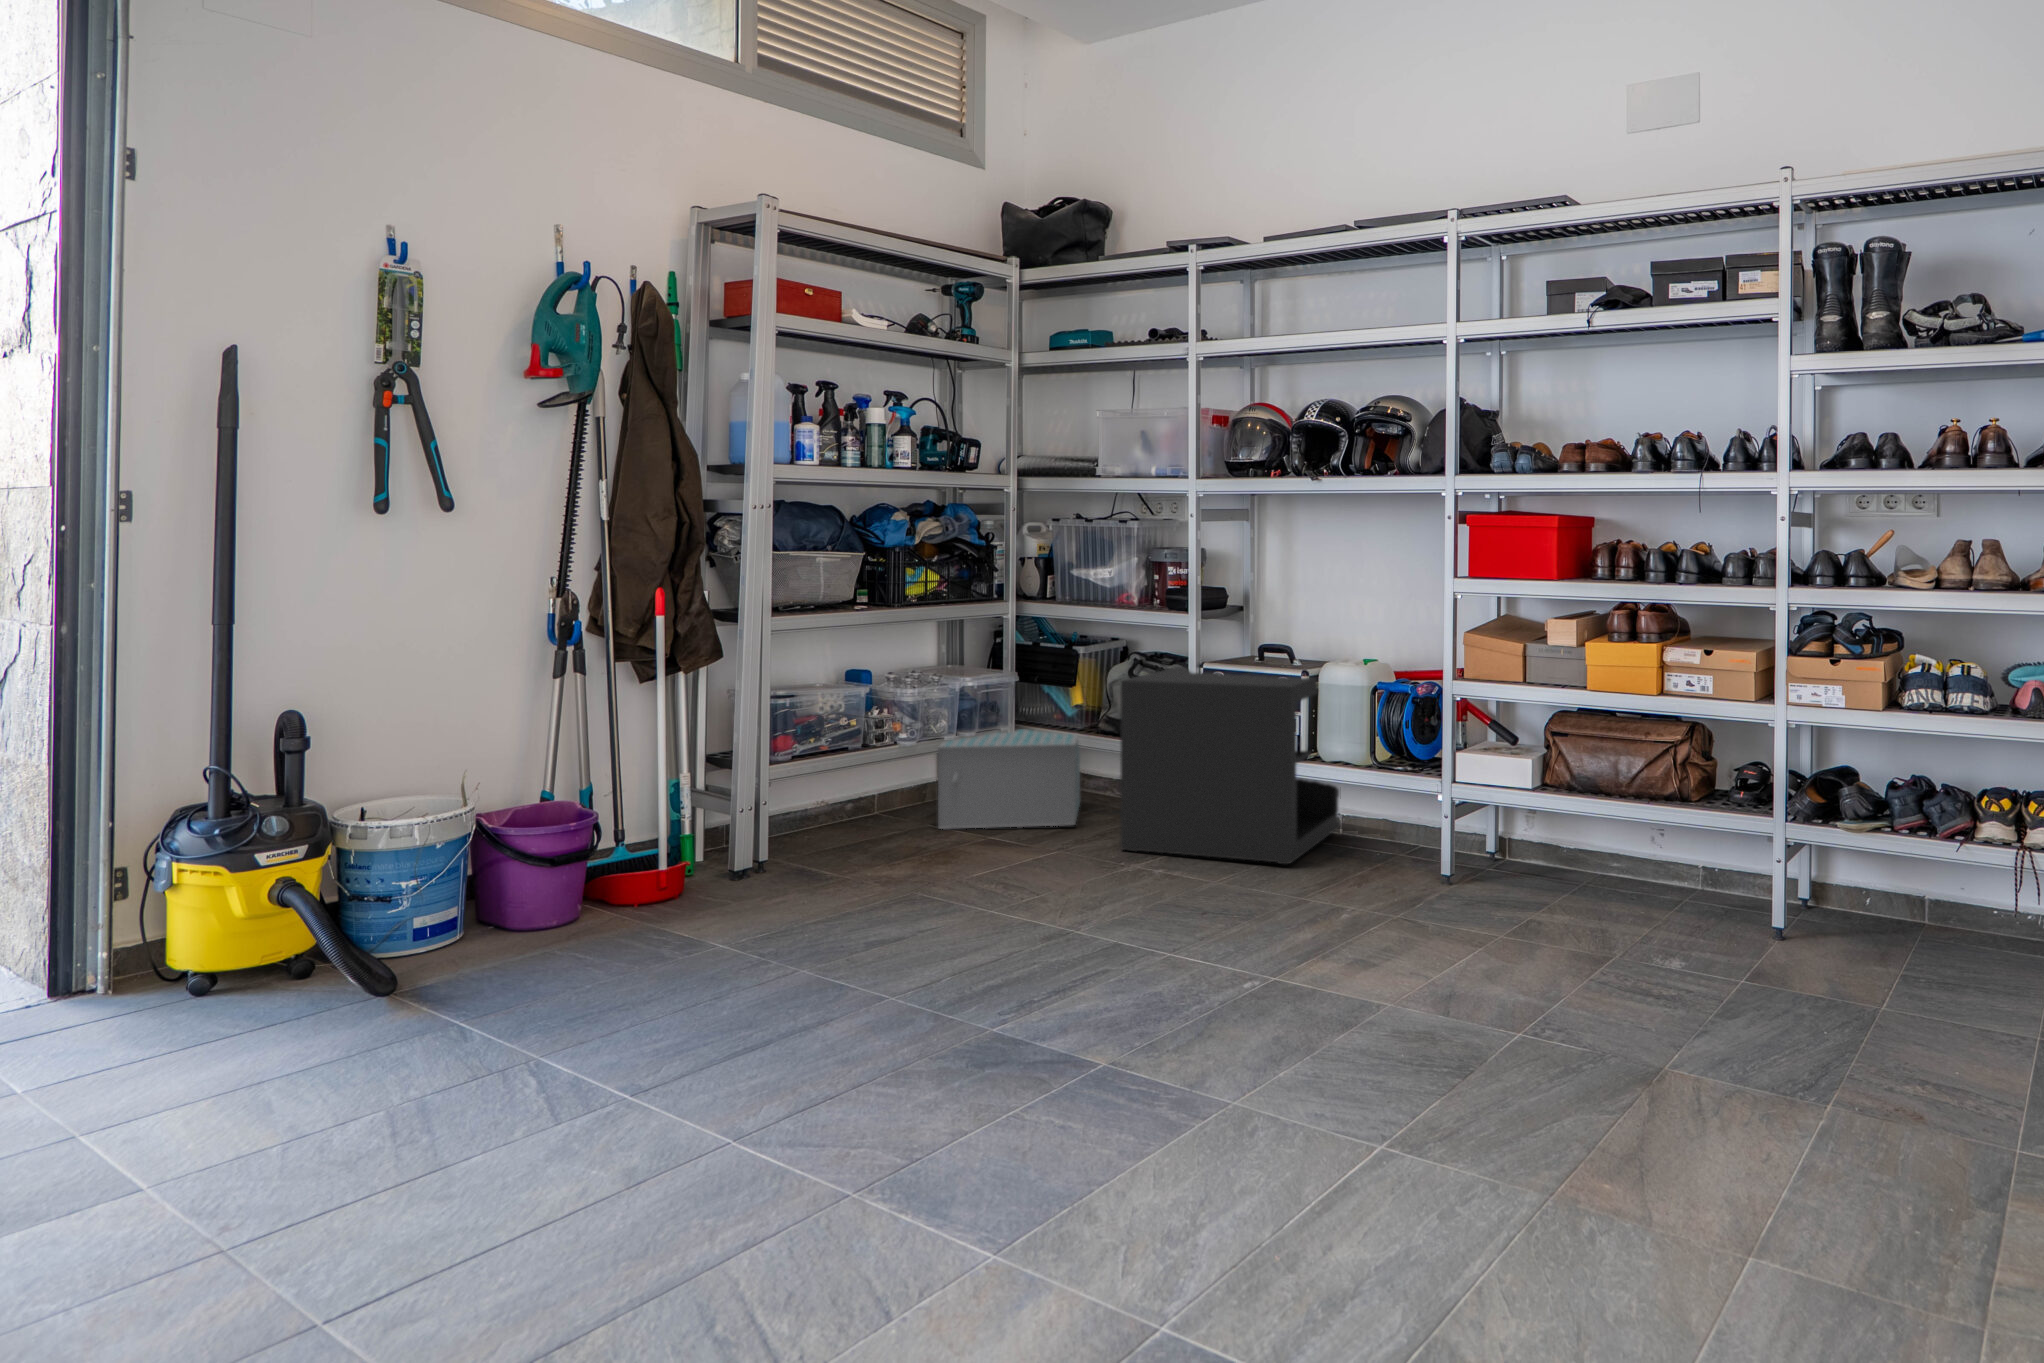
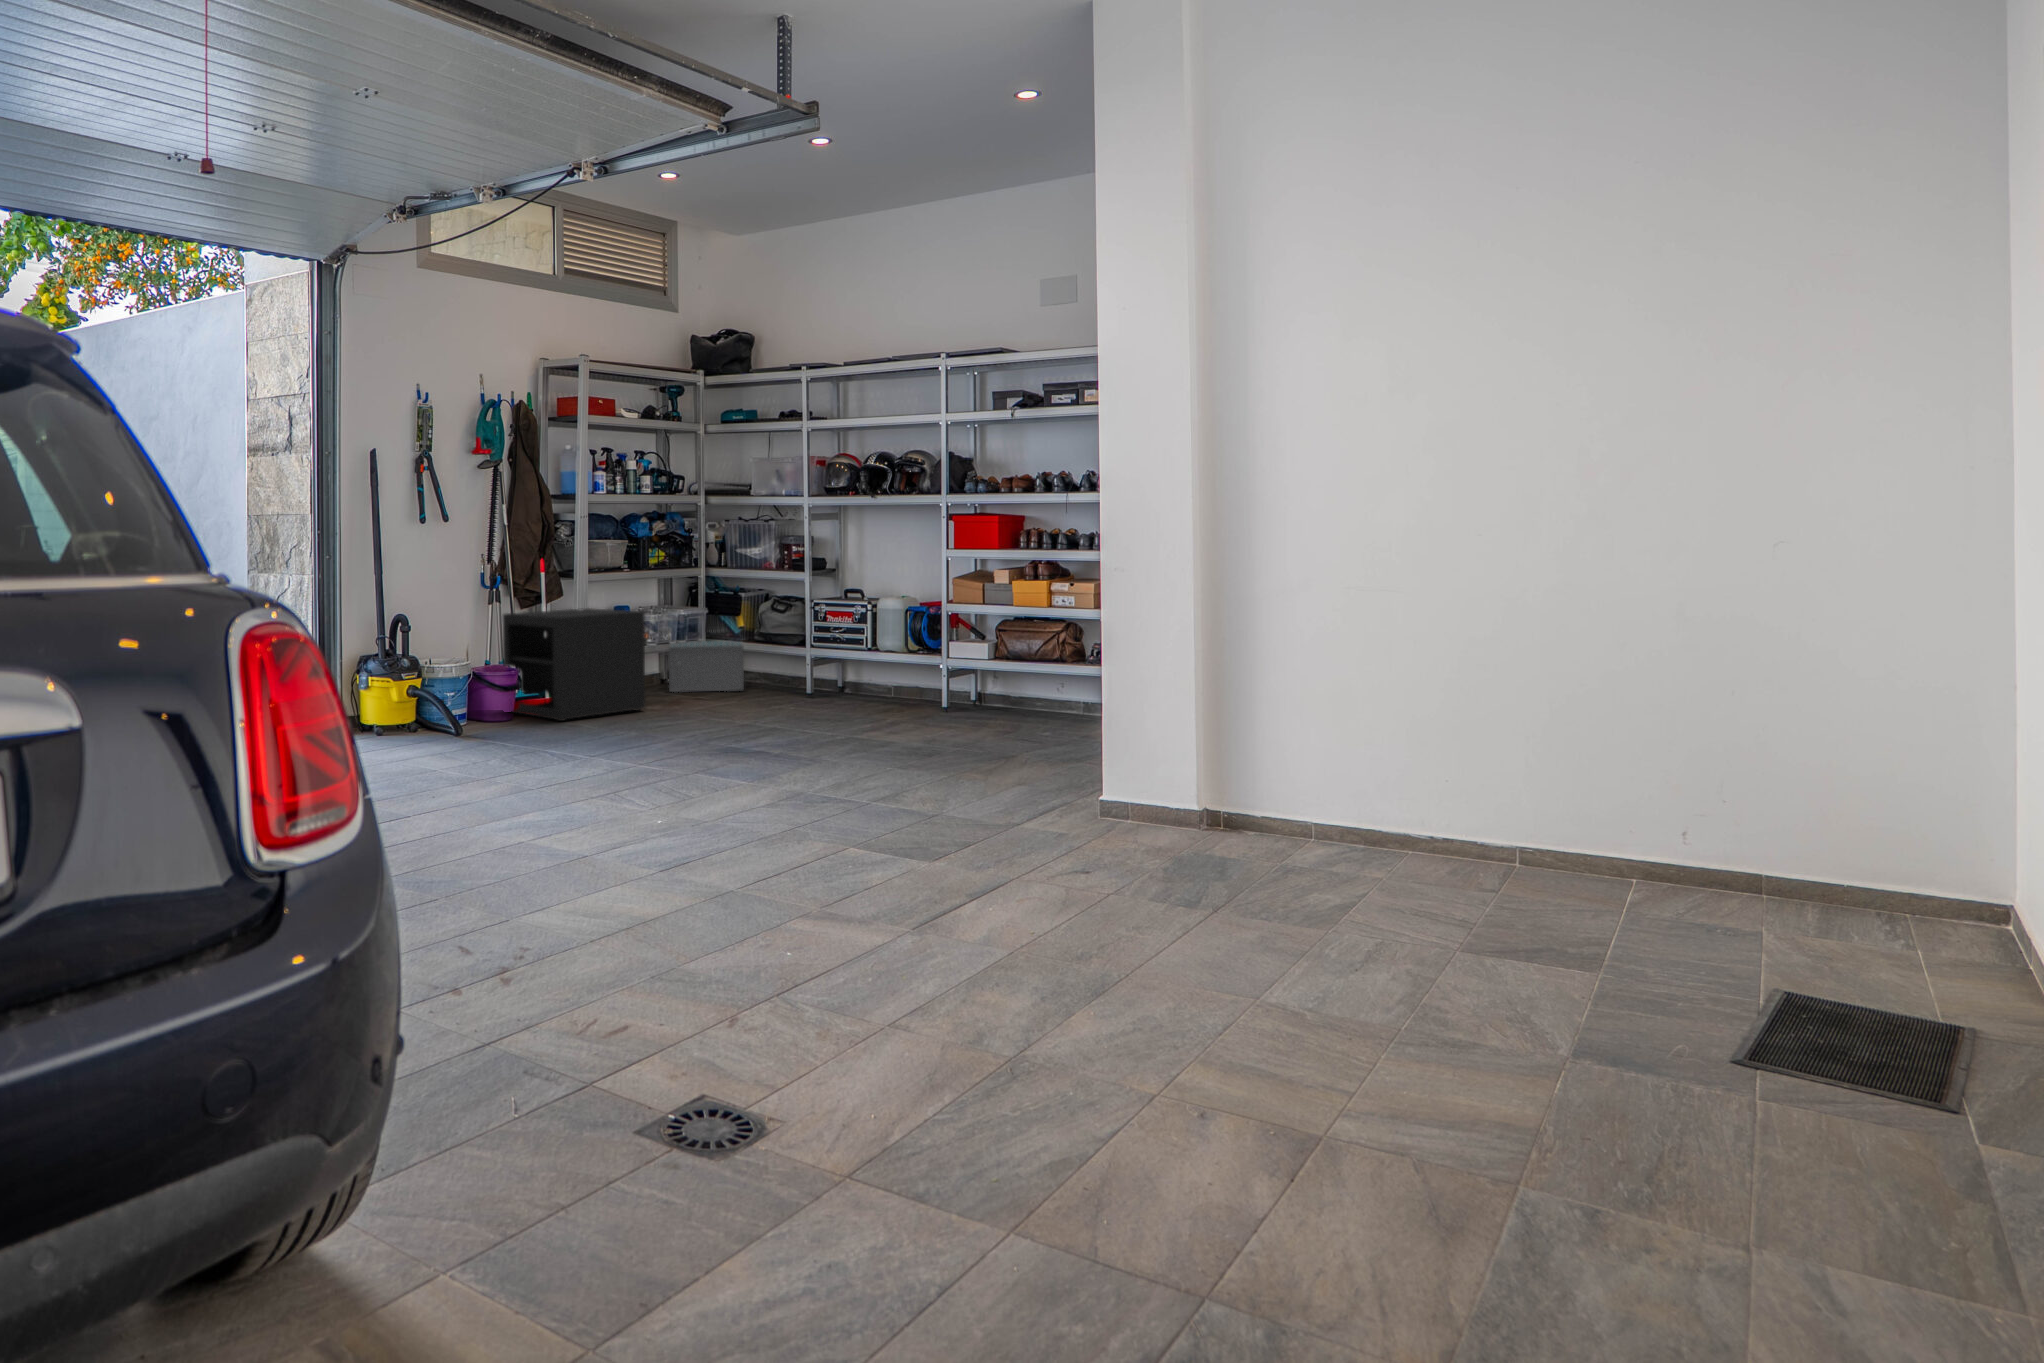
storage cabinet: present [1120,667,1341,864] -> present [503,608,646,721]

